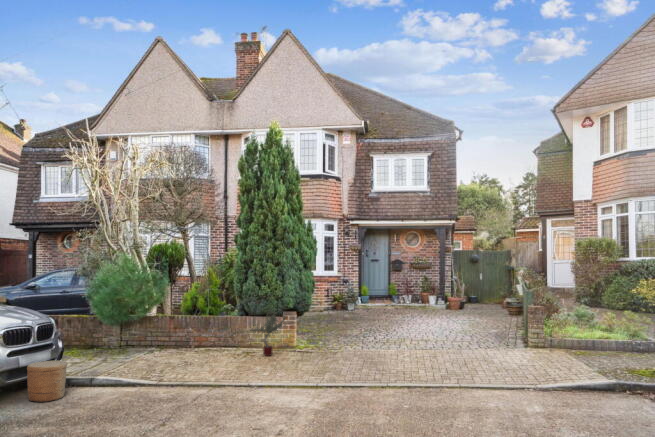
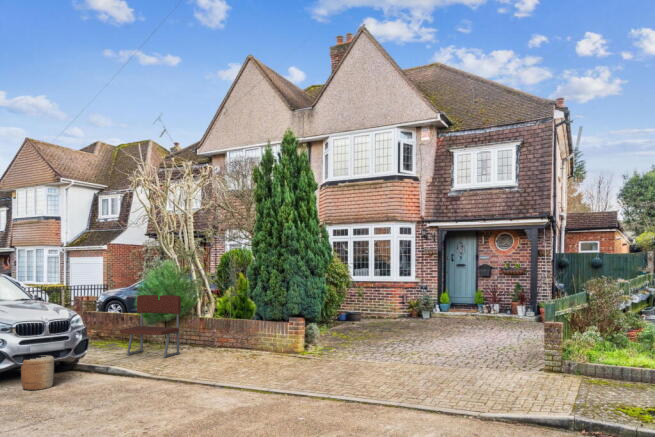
bench: none [95,290,163,357] -> present [120,295,181,358]
potted tree: present [250,309,286,356] -> none [249,315,283,362]

